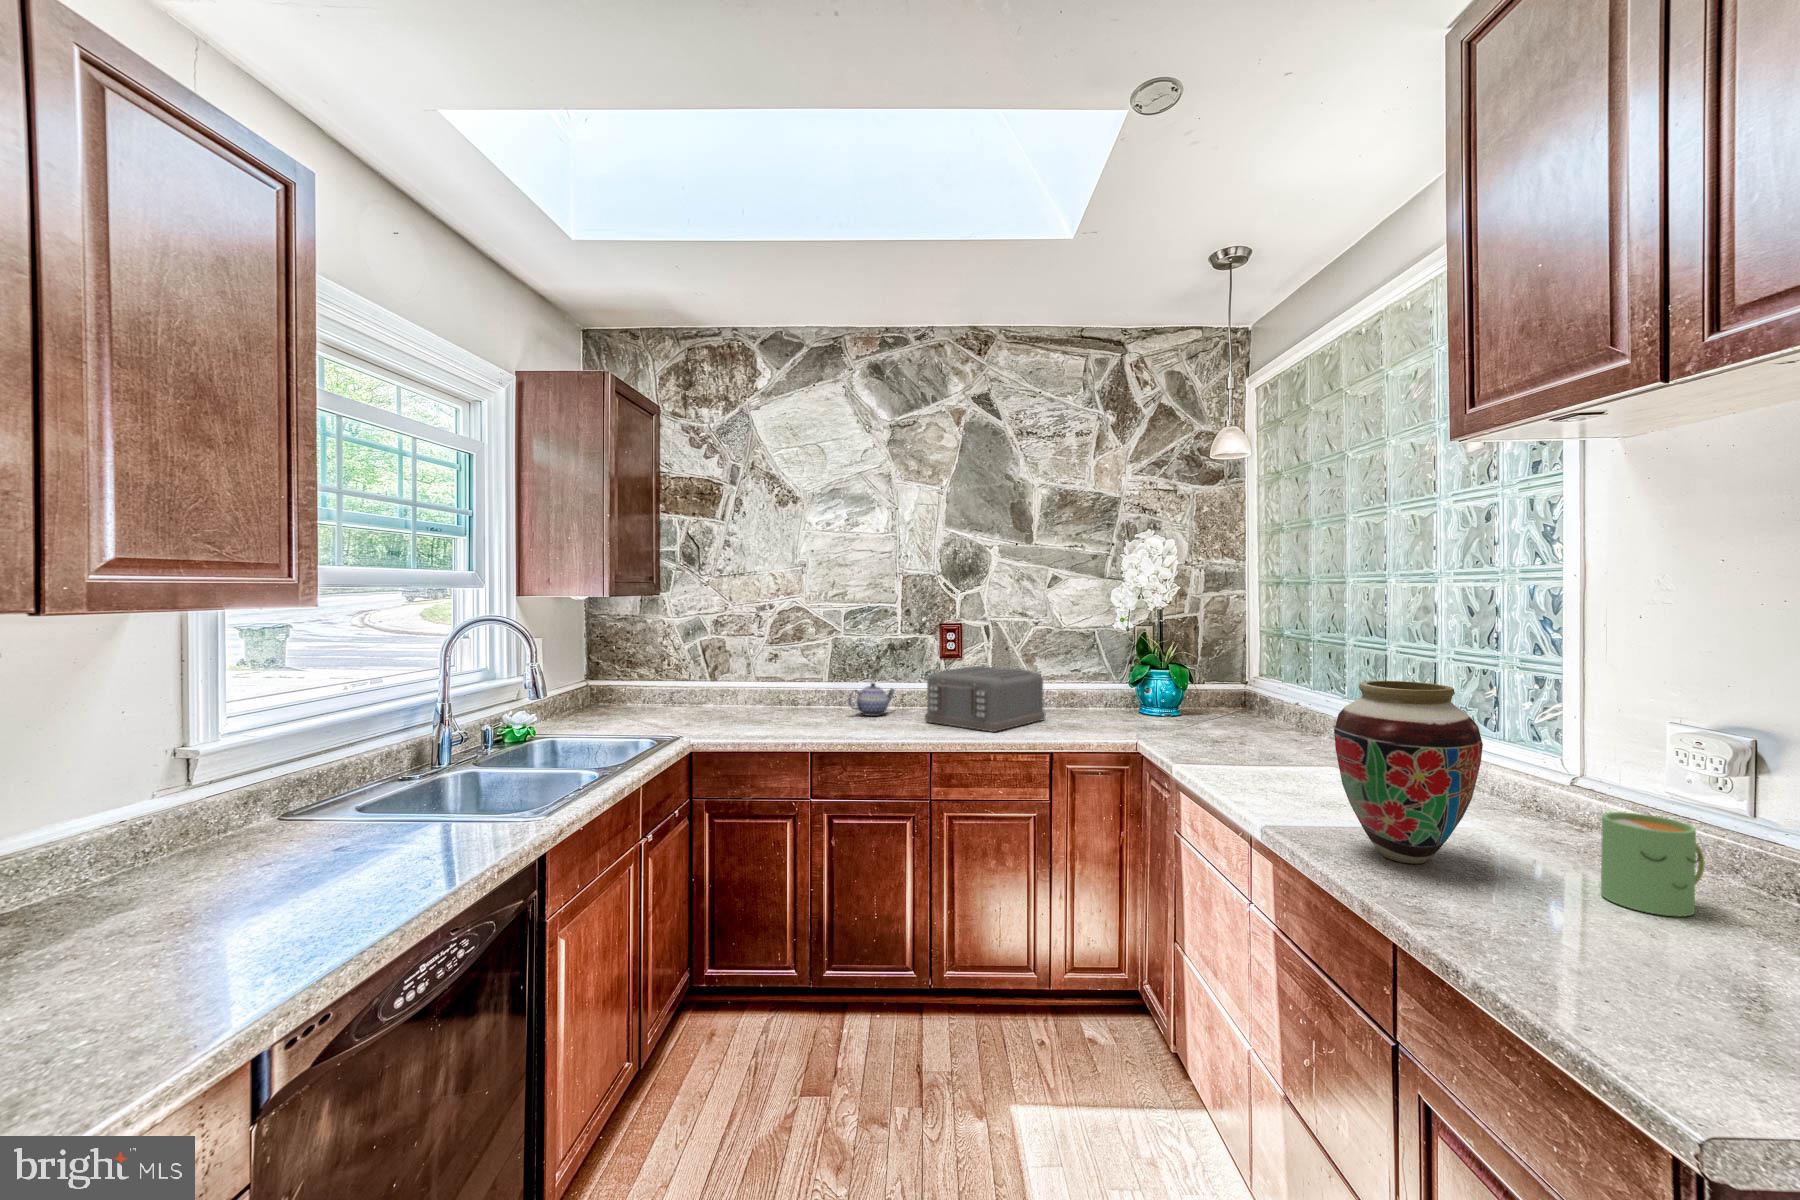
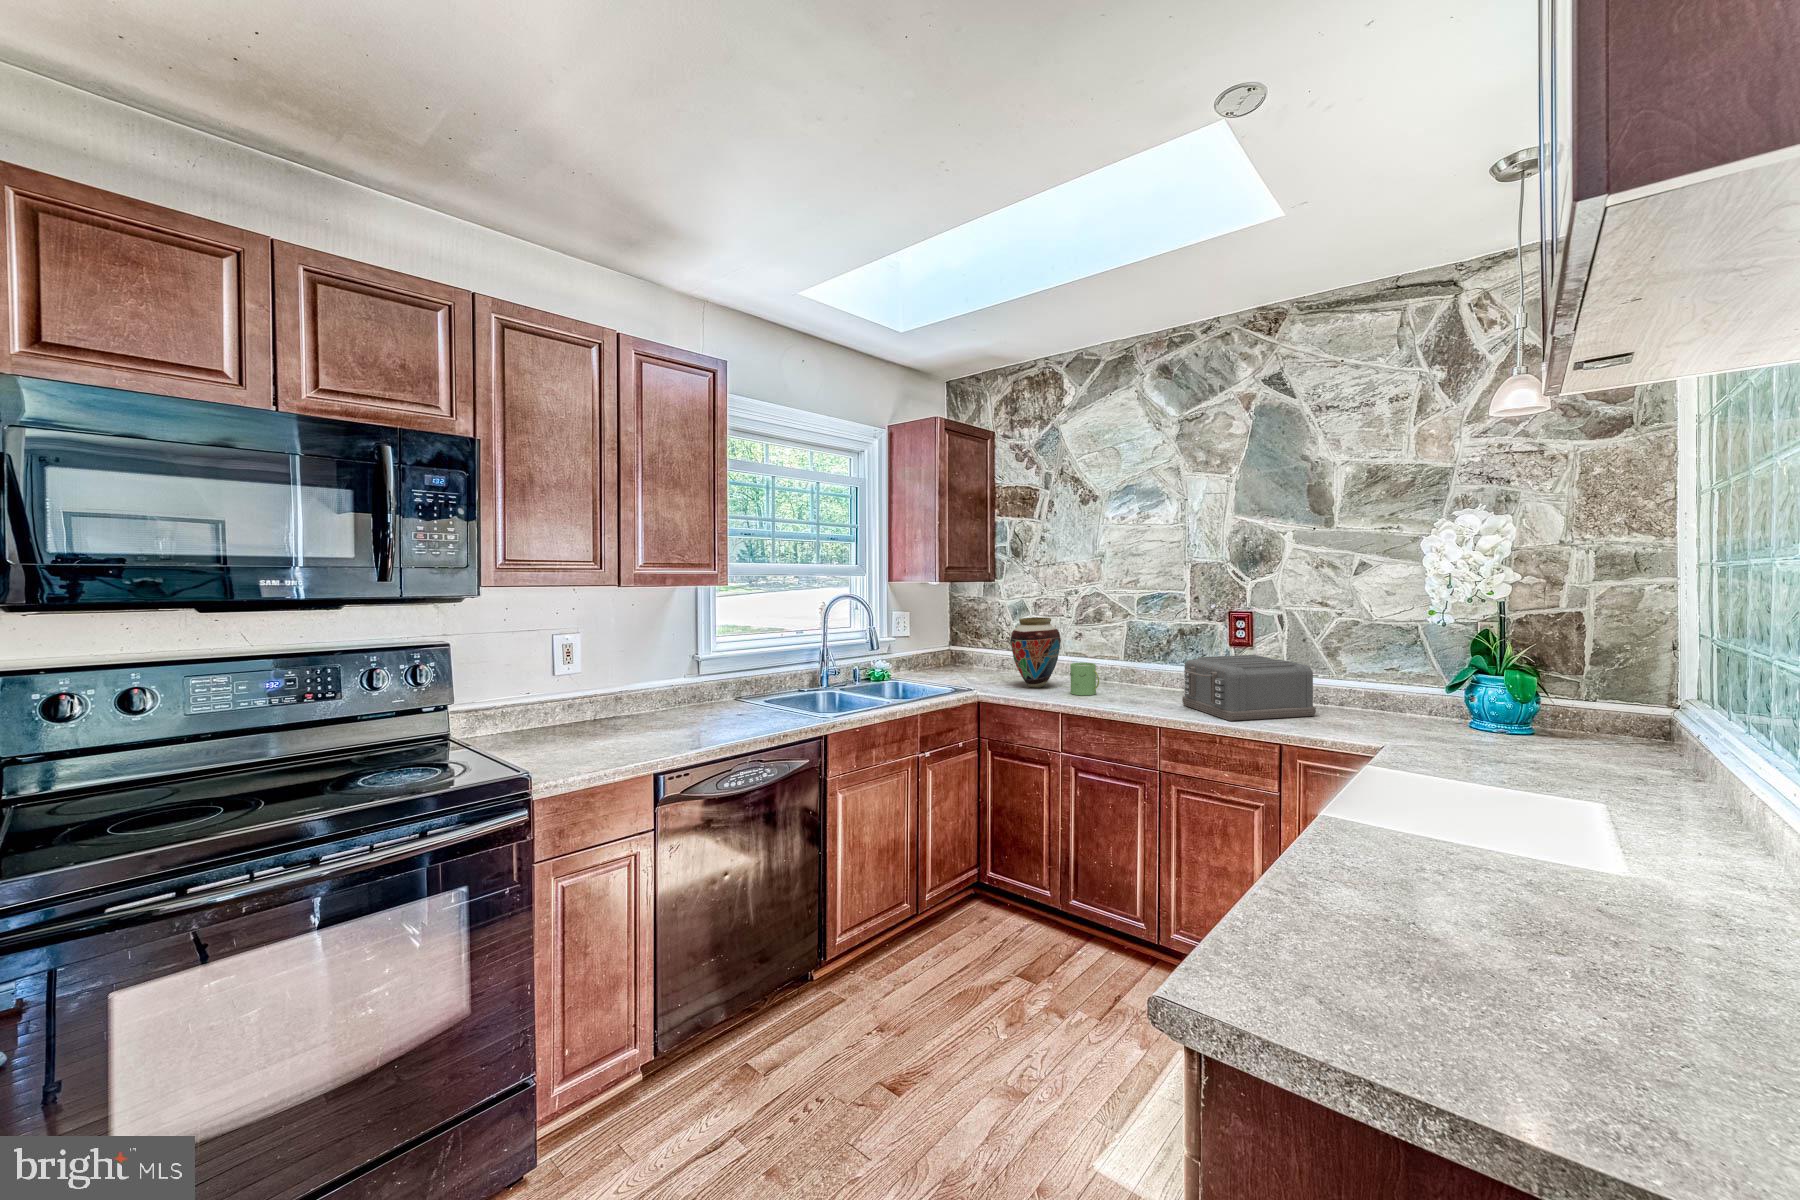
vase: present [1334,681,1483,864] -> present [1011,618,1061,688]
teapot: present [848,683,895,716] -> none [1124,664,1176,695]
mug: present [1601,812,1704,916] -> present [1070,663,1099,695]

